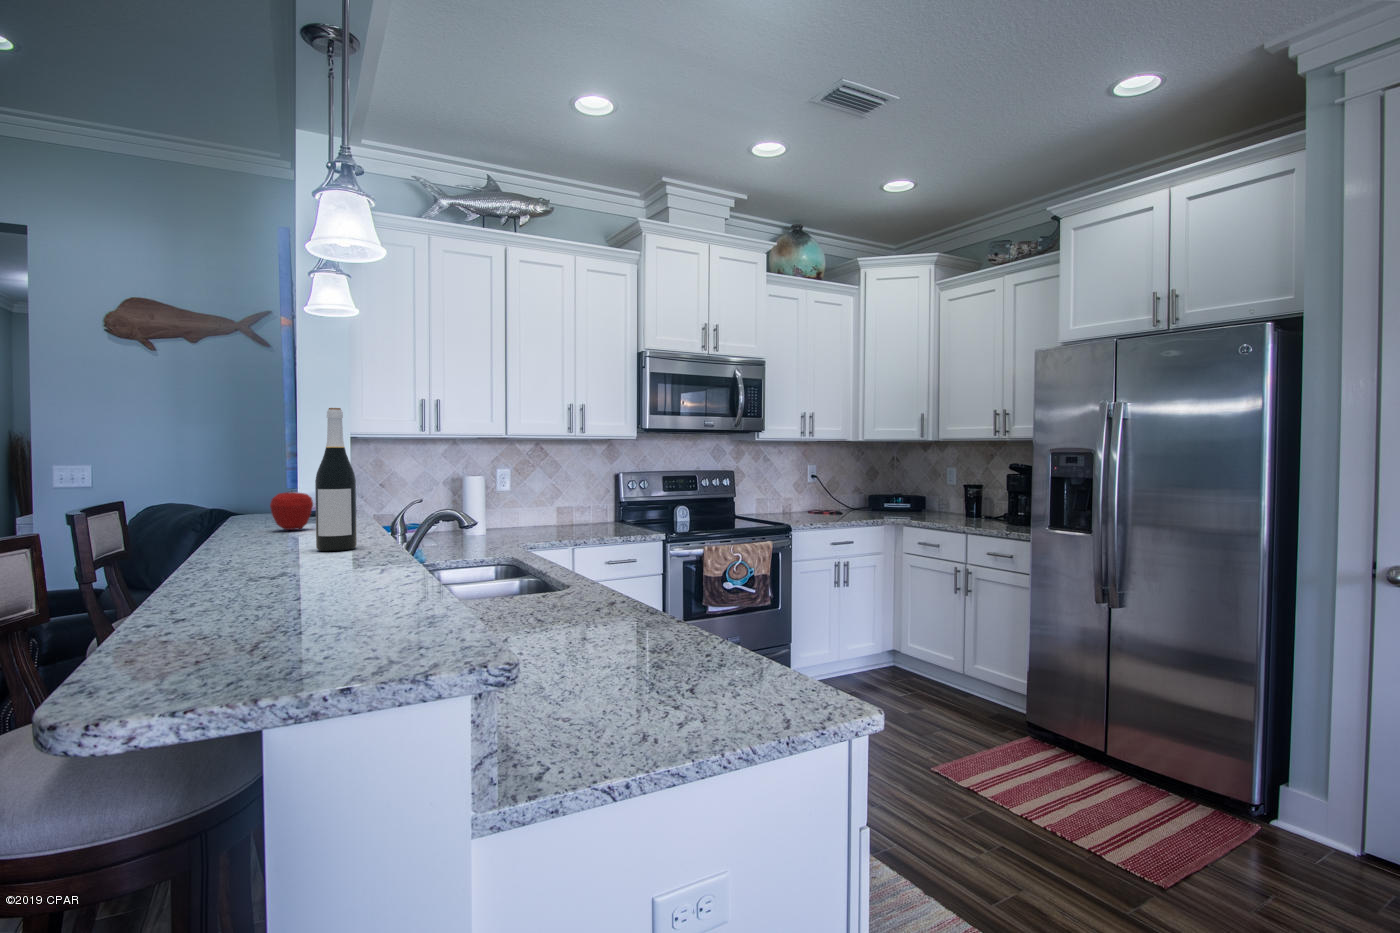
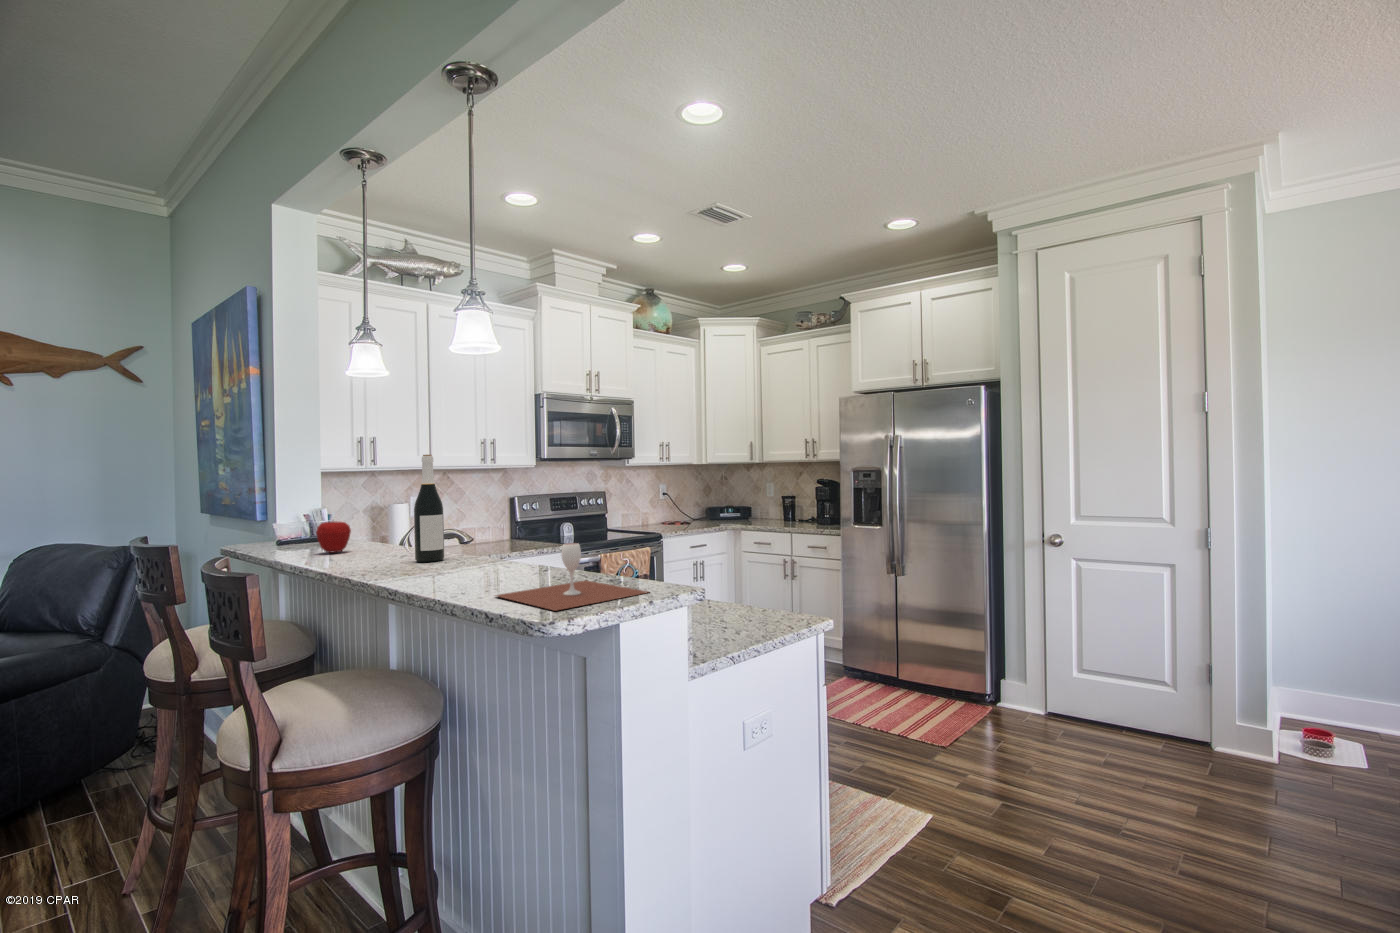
wine glass: none [146,545,401,675] -> present [496,543,648,611]

